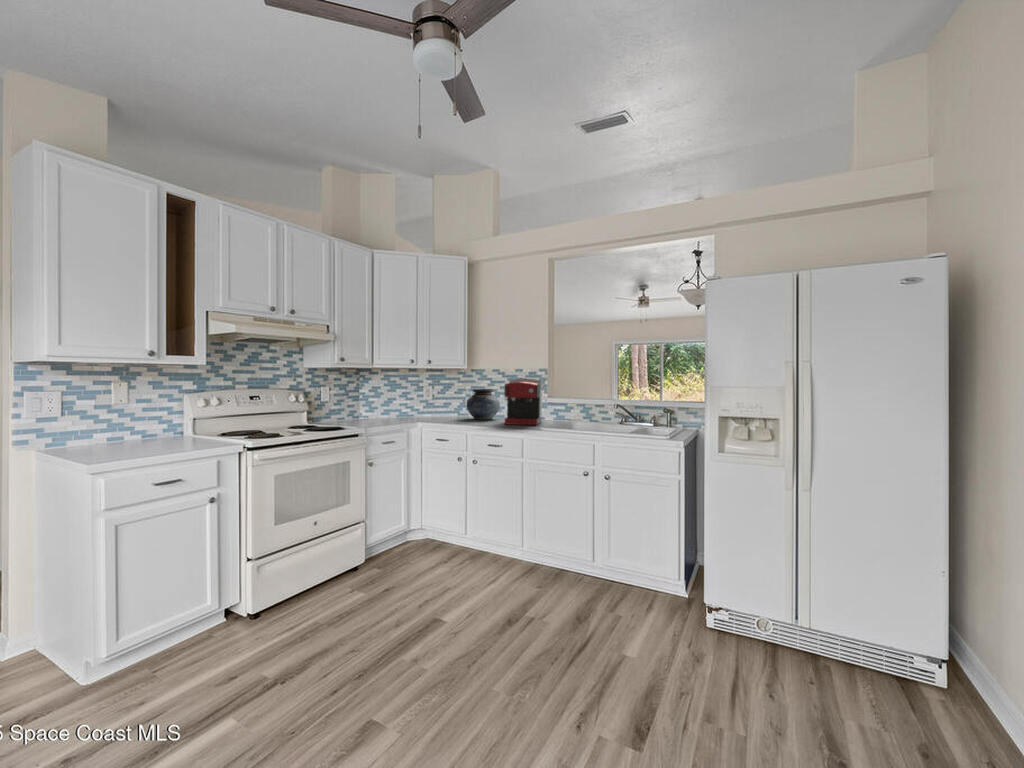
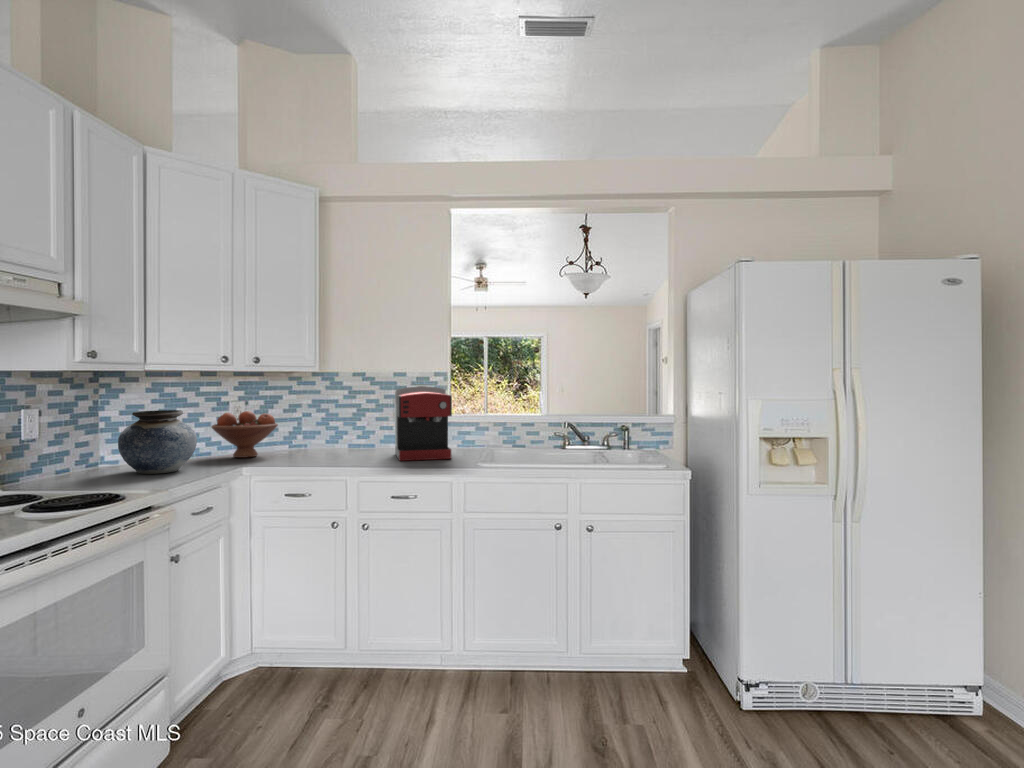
vase: present [466,389,500,420] -> present [118,410,197,474]
fruit bowl: none [411,392,447,418] -> present [212,411,278,458]

